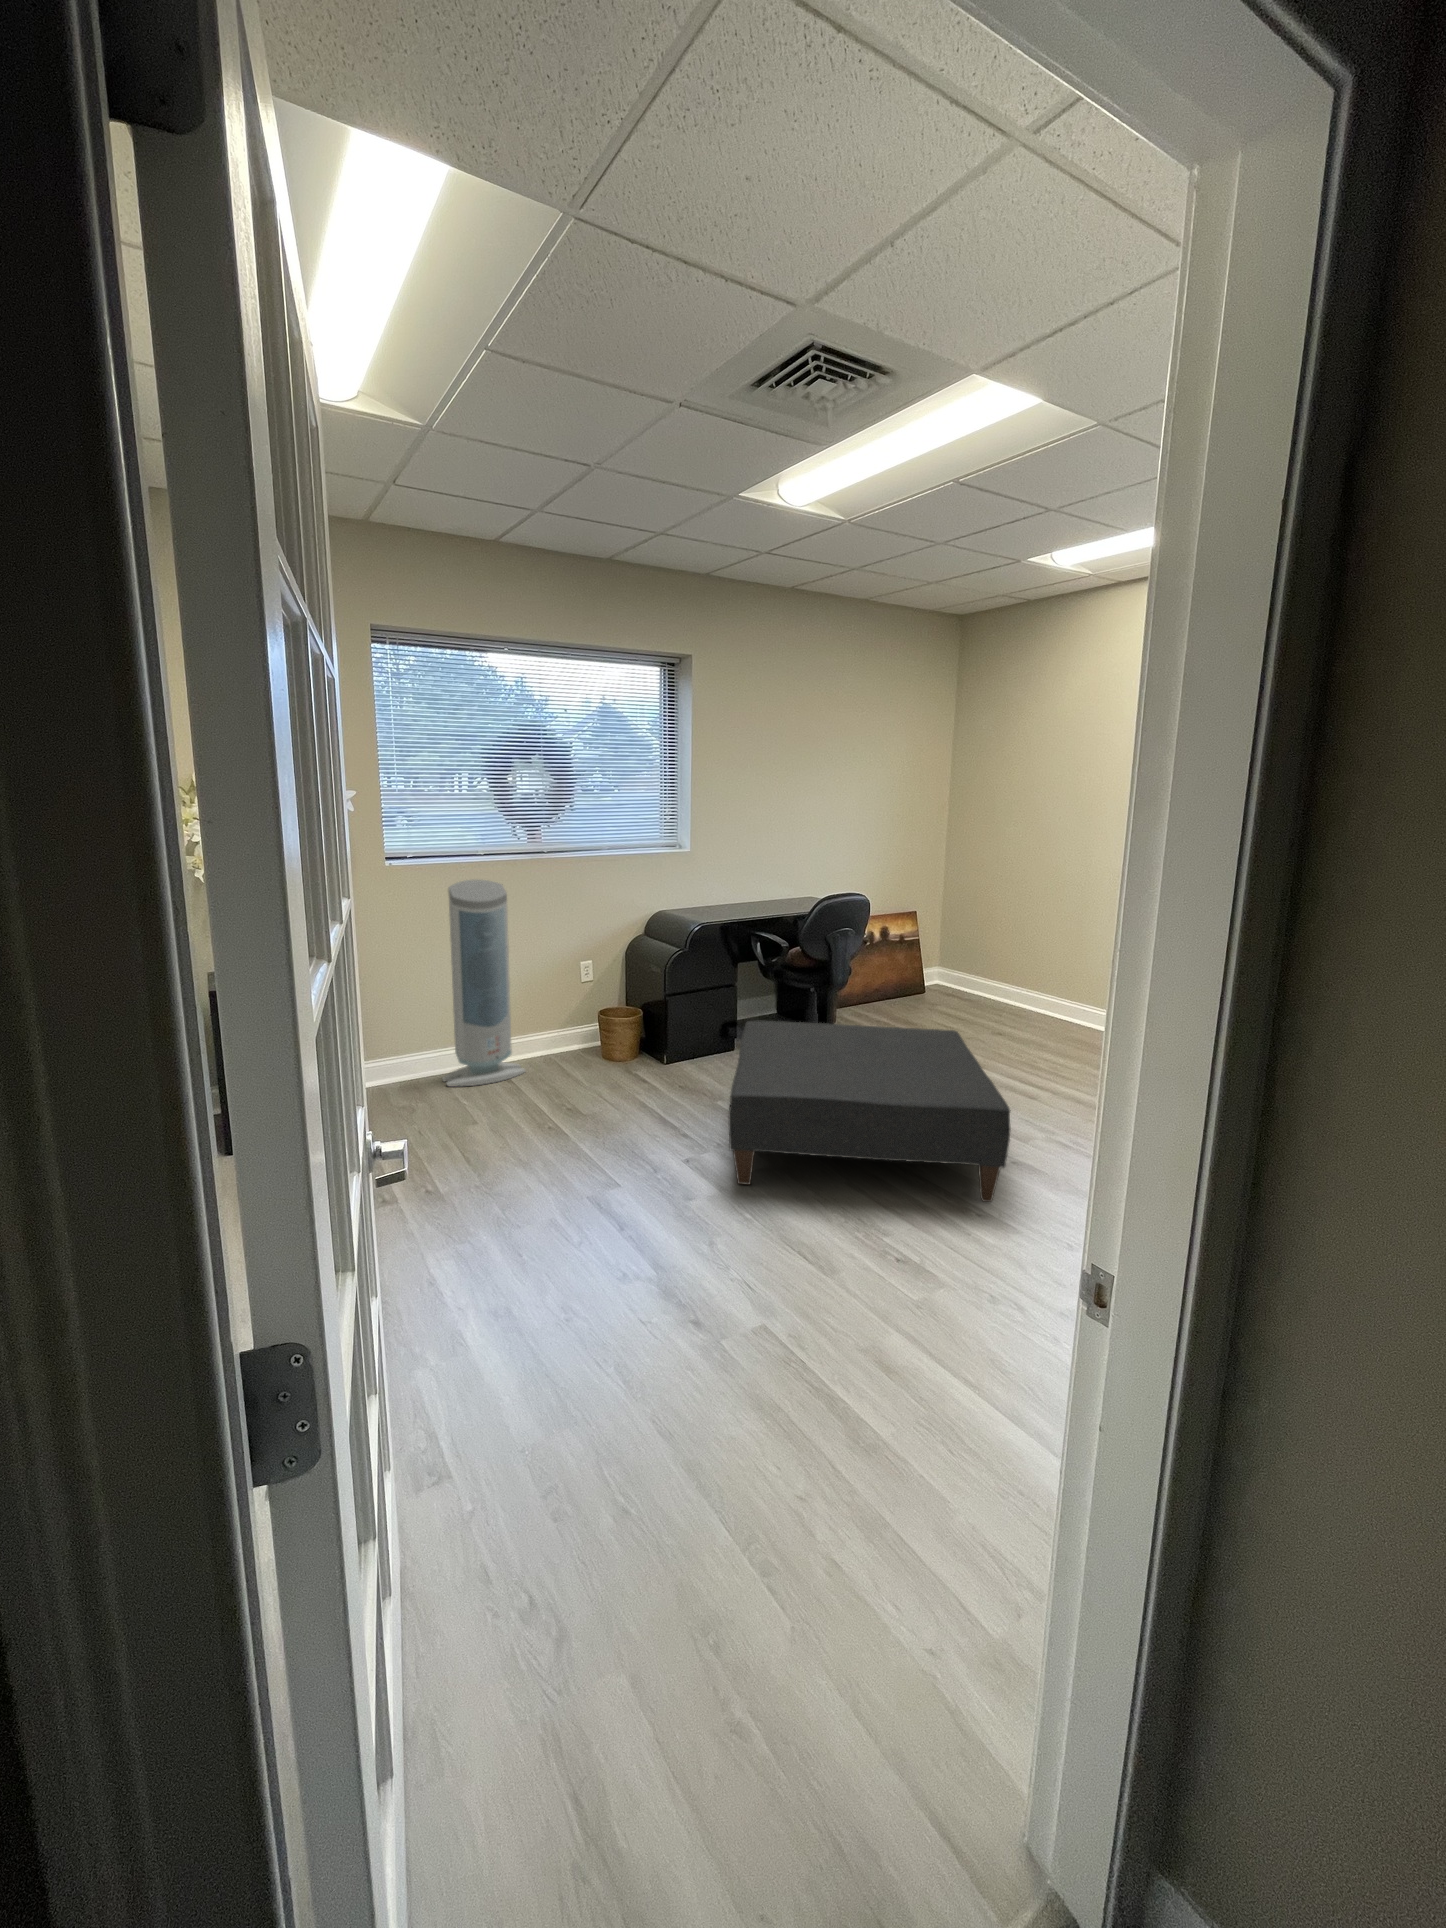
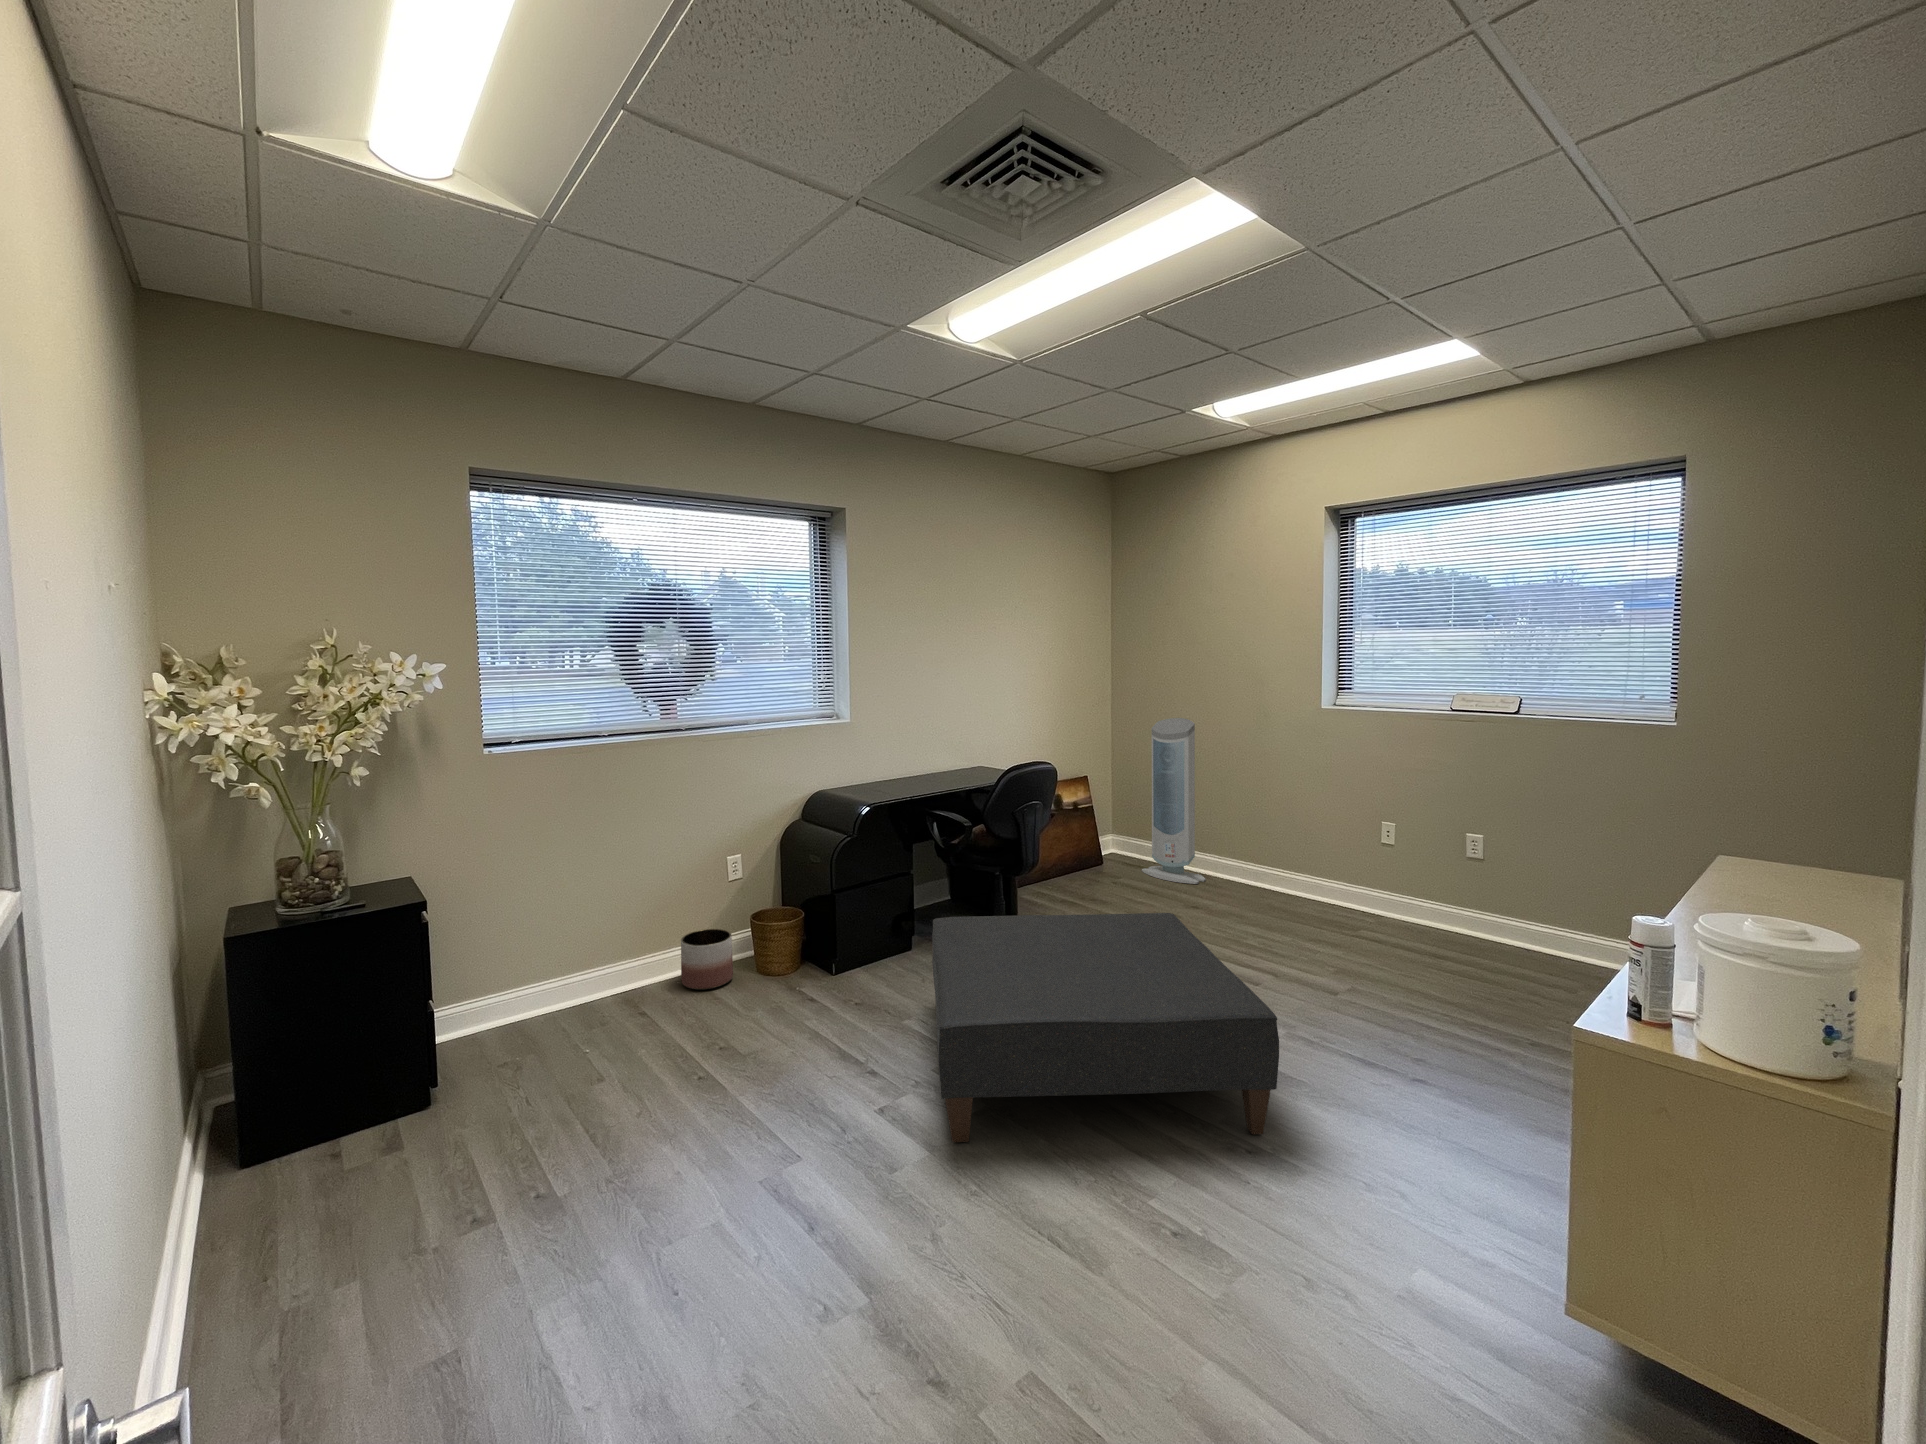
air purifier: present [442,879,525,1086] -> present [1142,718,1206,884]
planter: none [541,1019,583,1066] -> present [681,929,733,990]

